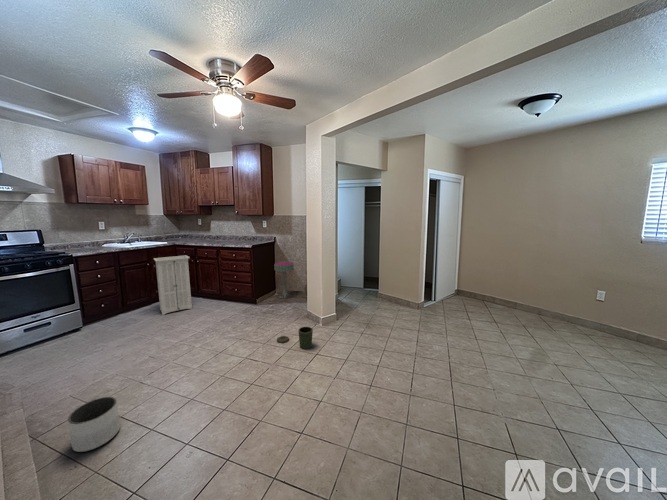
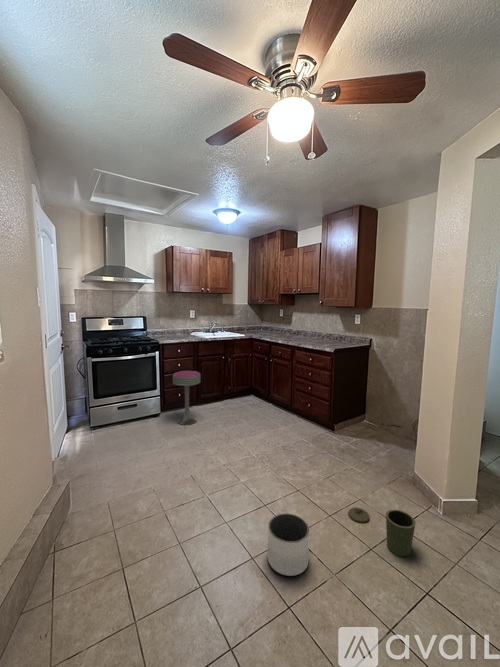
storage cabinet: present [153,255,192,315] -> none [224,352,259,420]
bar stool: present [274,262,294,299] -> present [173,371,201,425]
planter: present [68,397,120,452] -> present [268,513,309,576]

